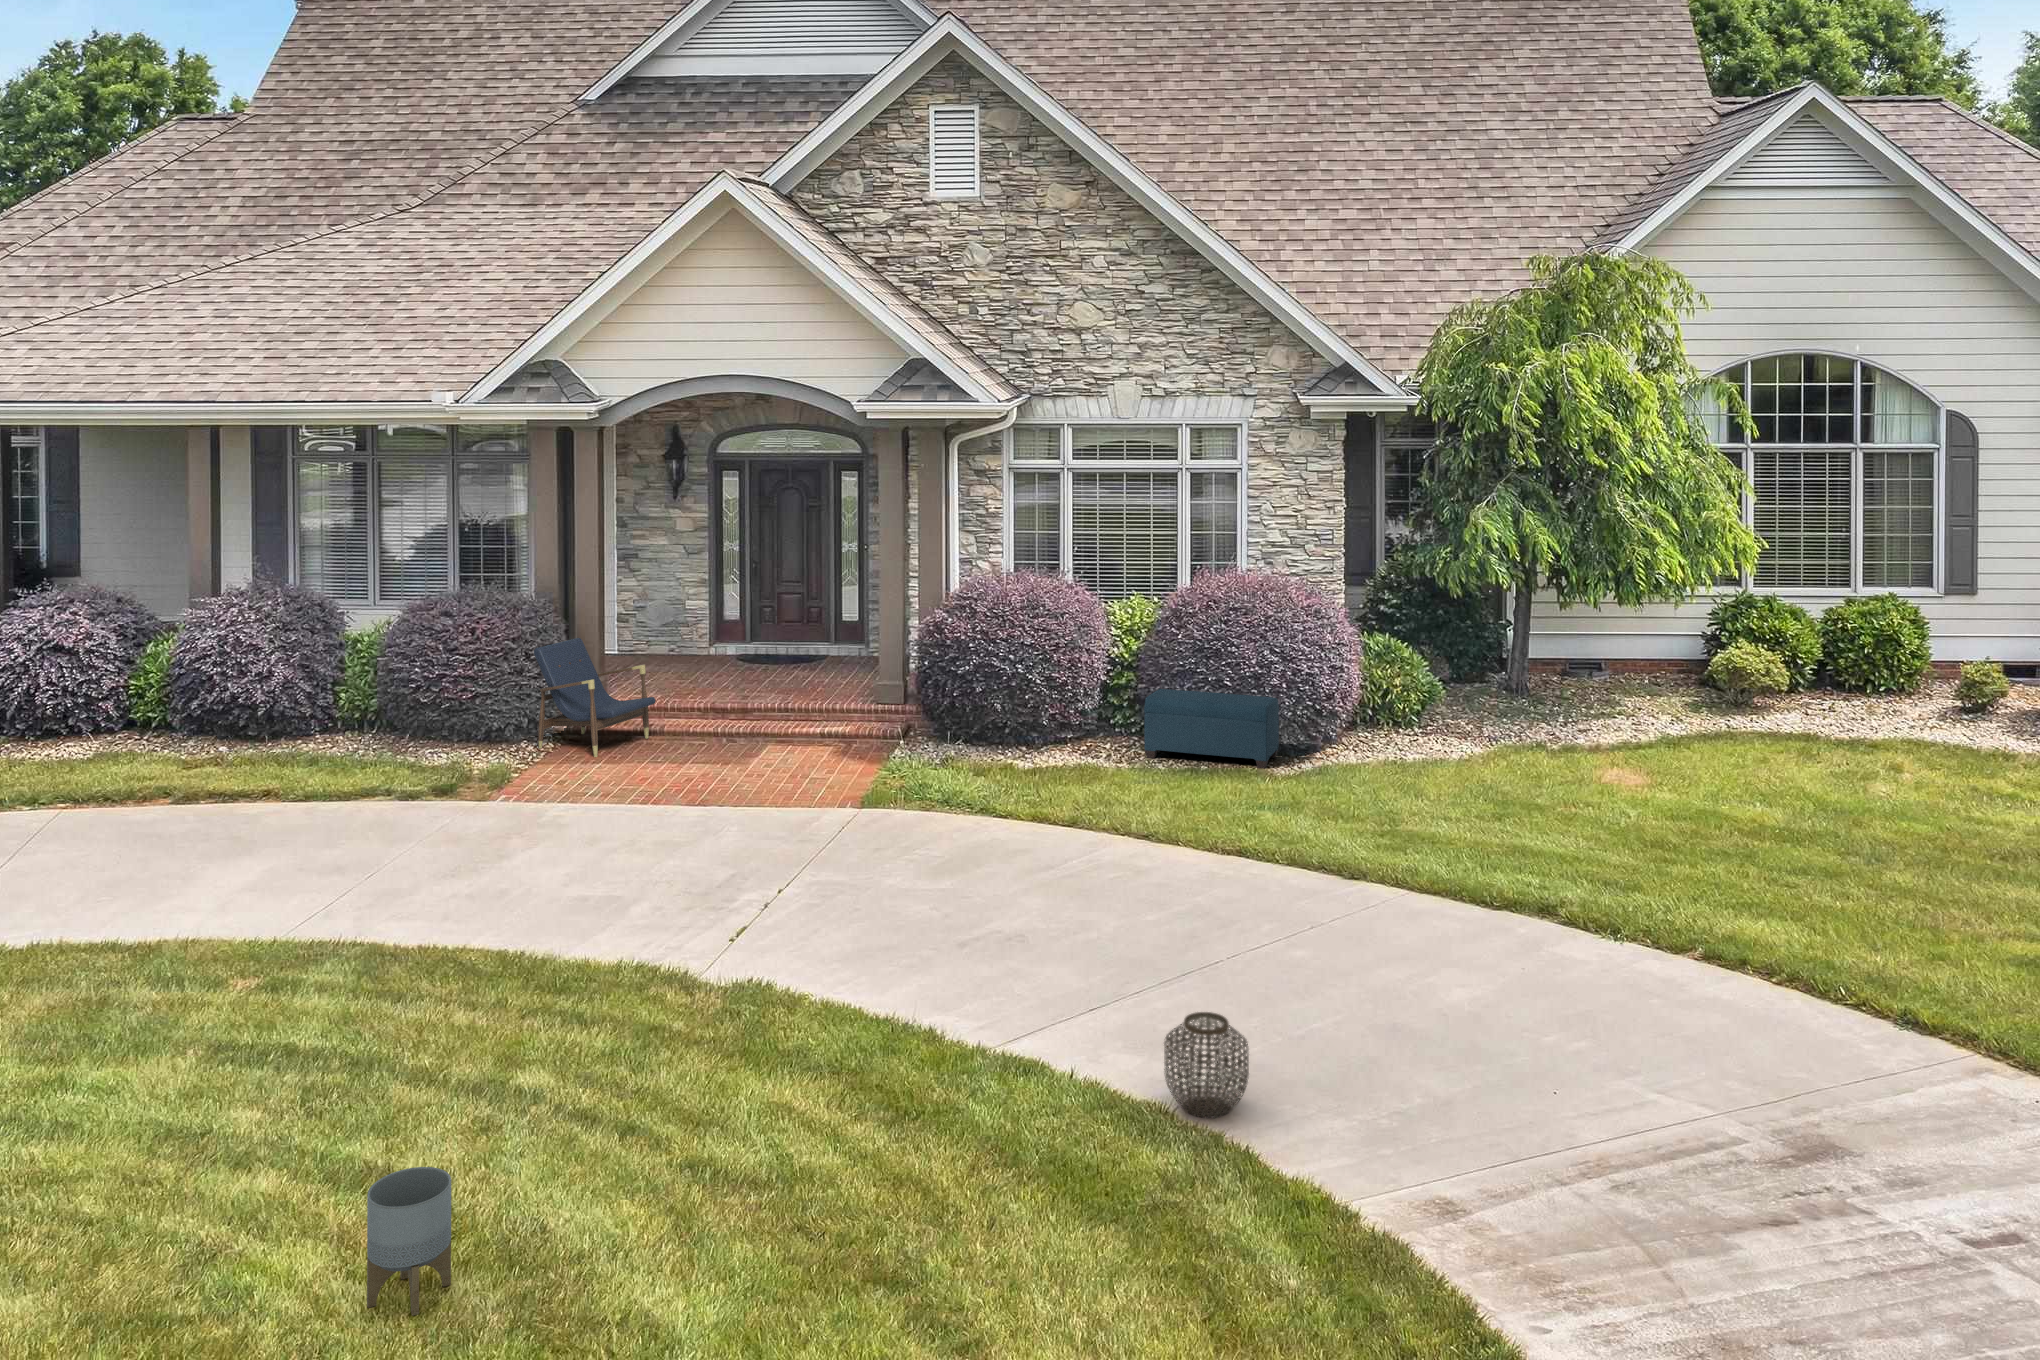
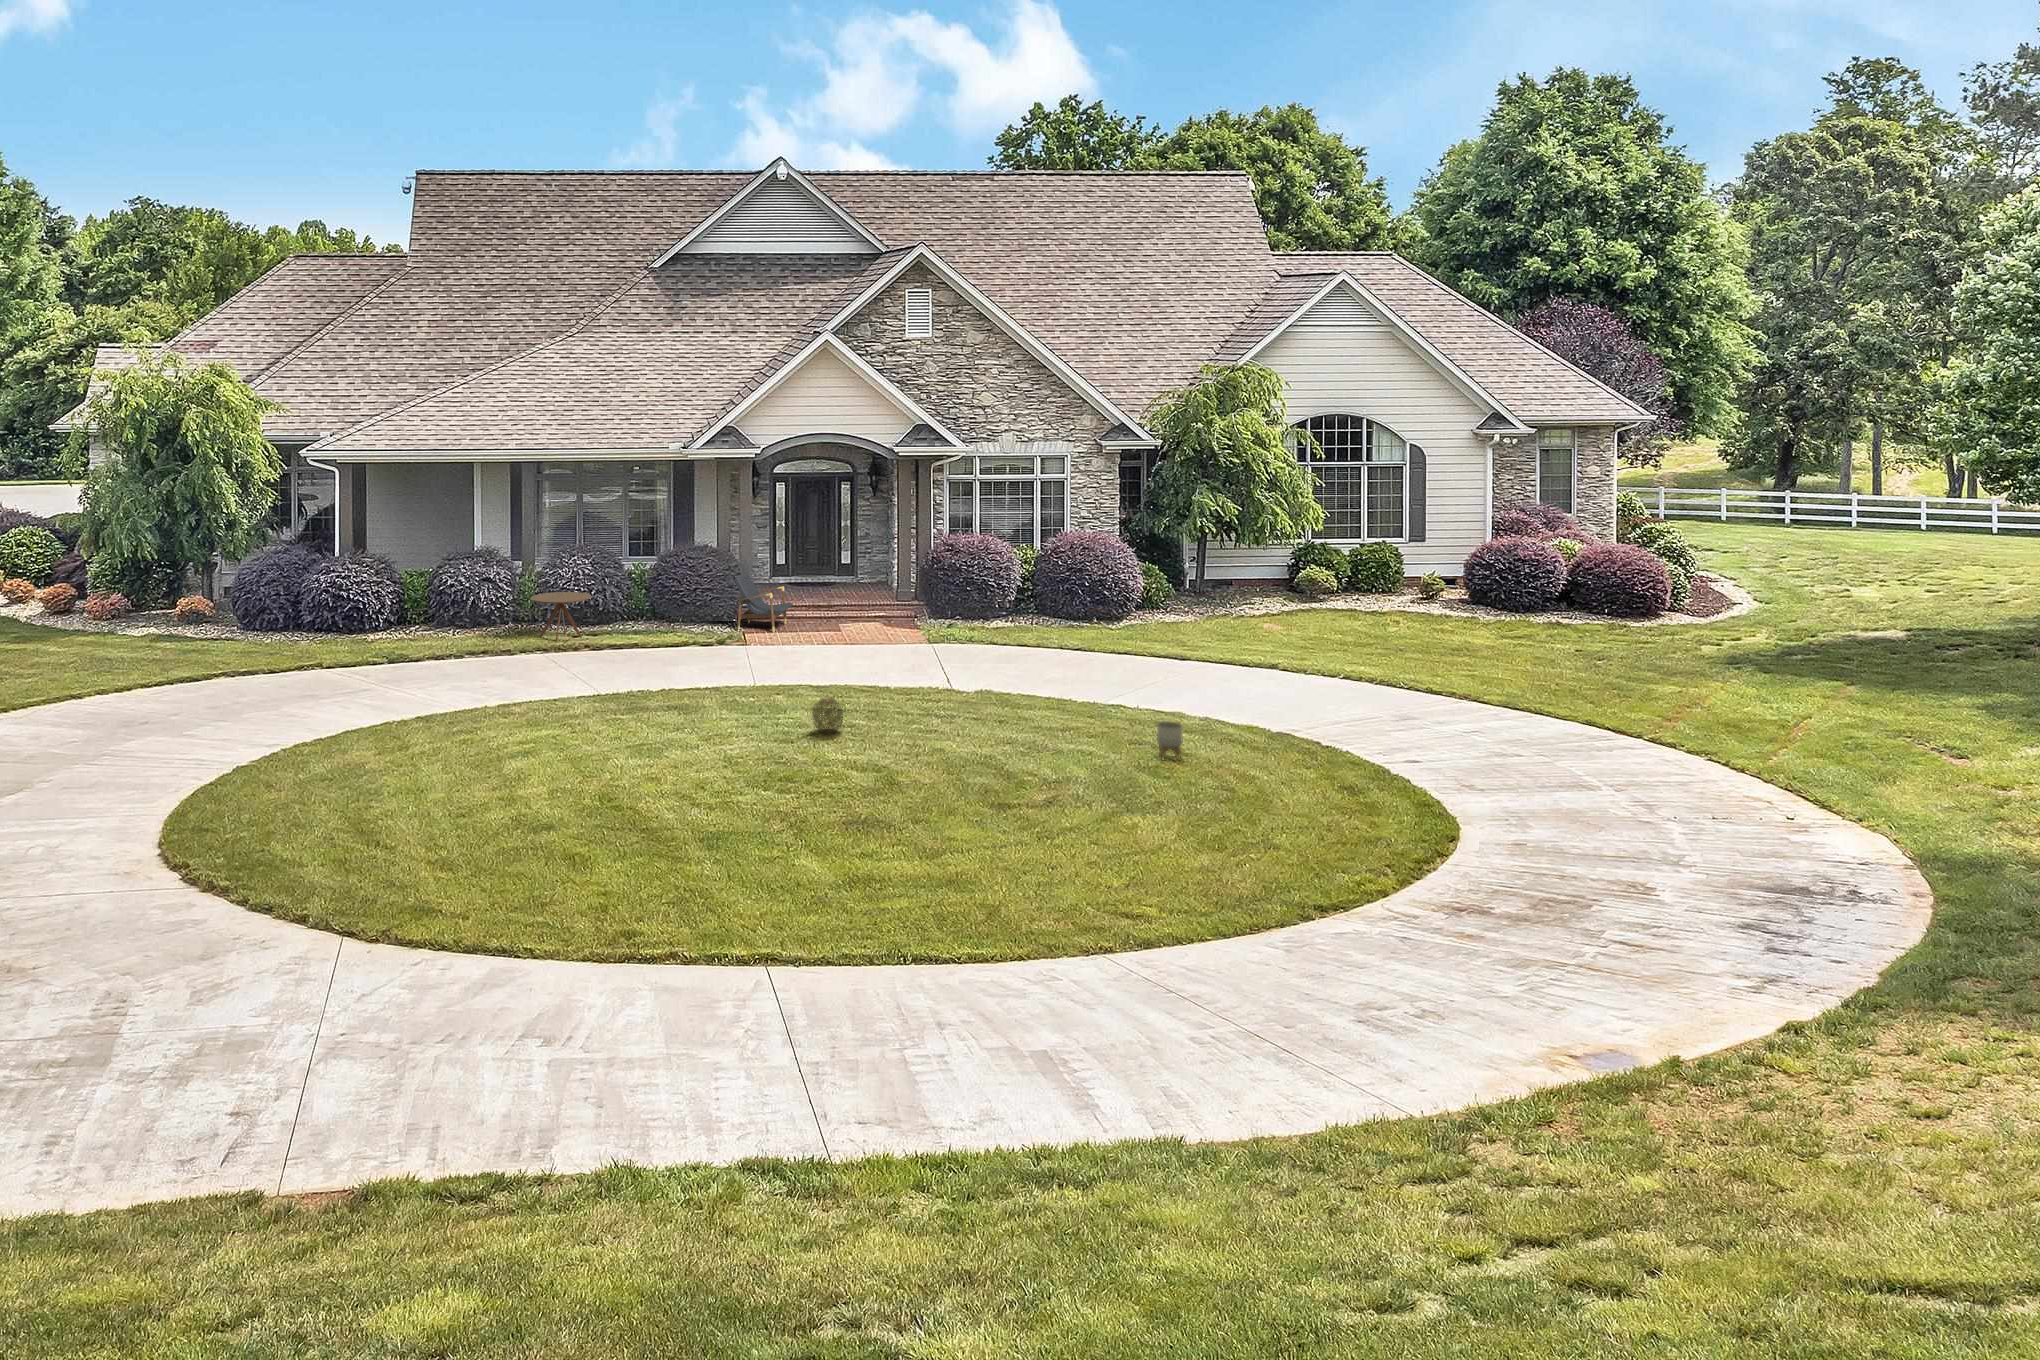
round table: none [117,668,248,767] -> present [531,592,591,642]
bench: present [1144,689,1279,769] -> none [1045,593,1110,629]
woven basket: present [1164,1012,1249,1118] -> present [813,698,843,733]
planter: present [367,1167,451,1316] -> present [1157,721,1183,760]

